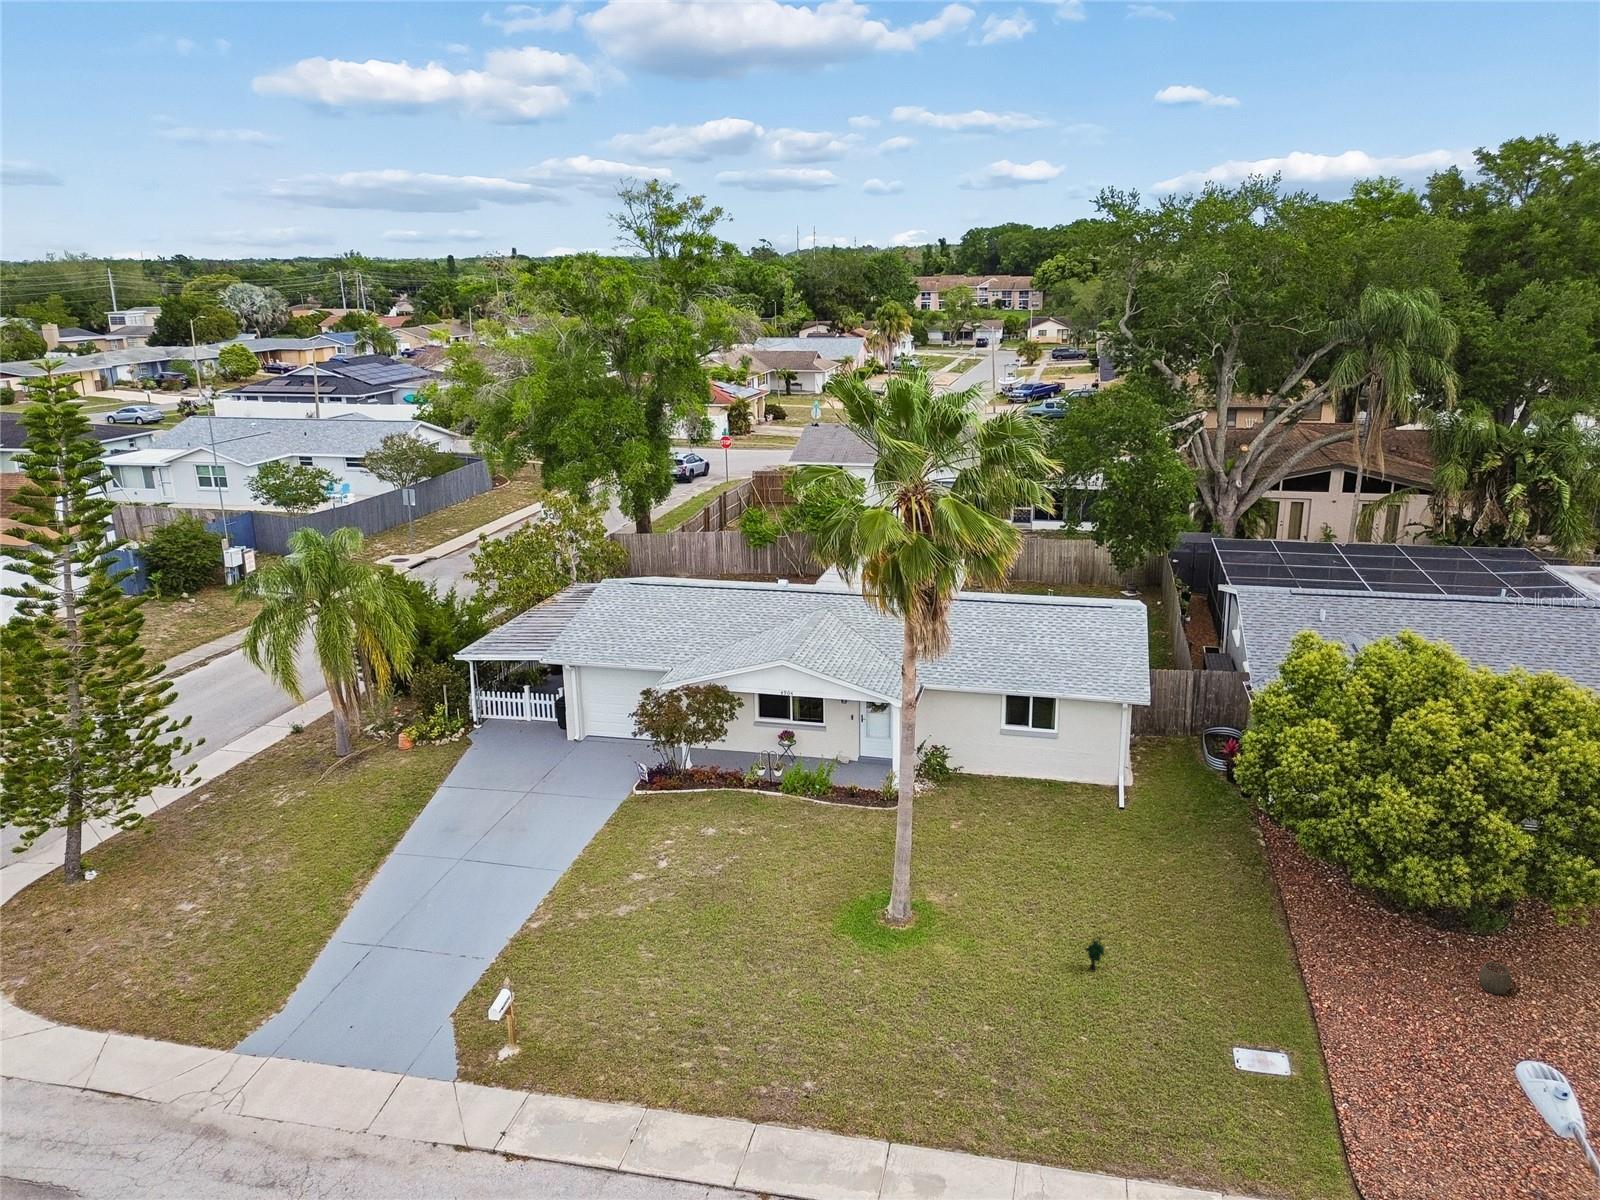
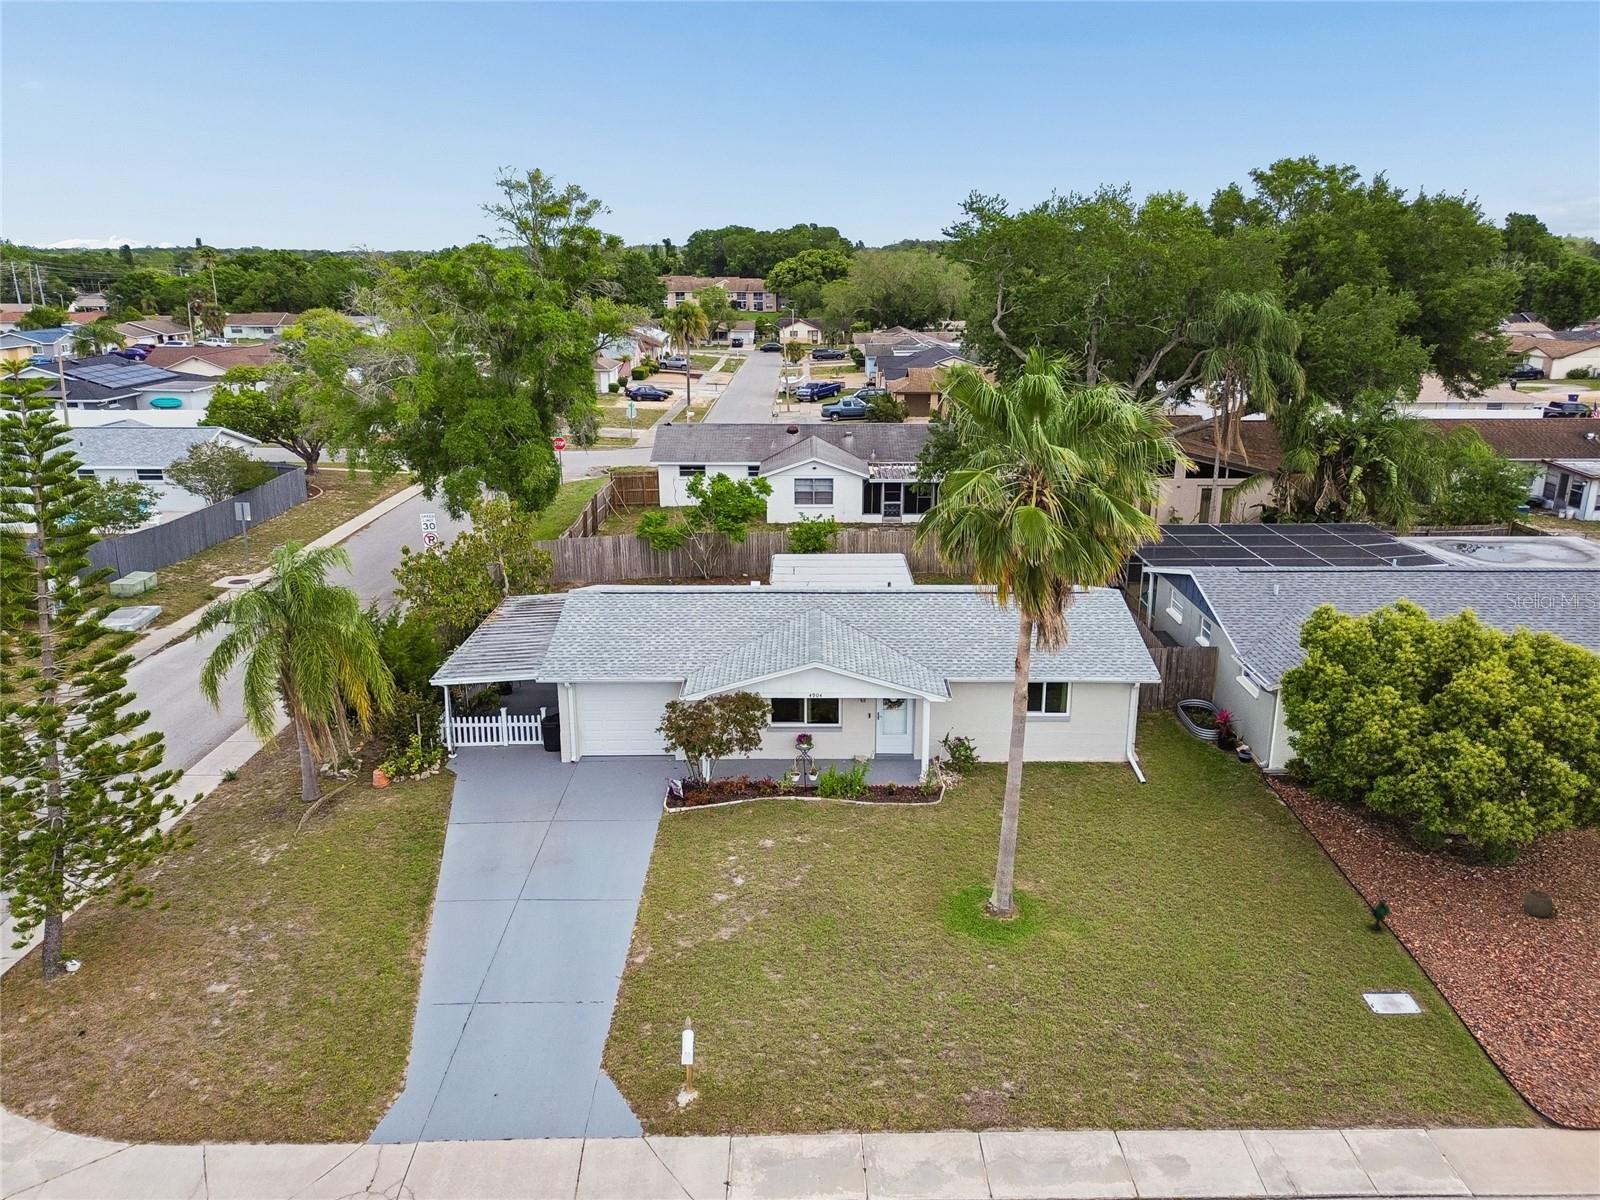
decorative plant: present [1085,937,1105,971] -> present [1370,898,1391,930]

